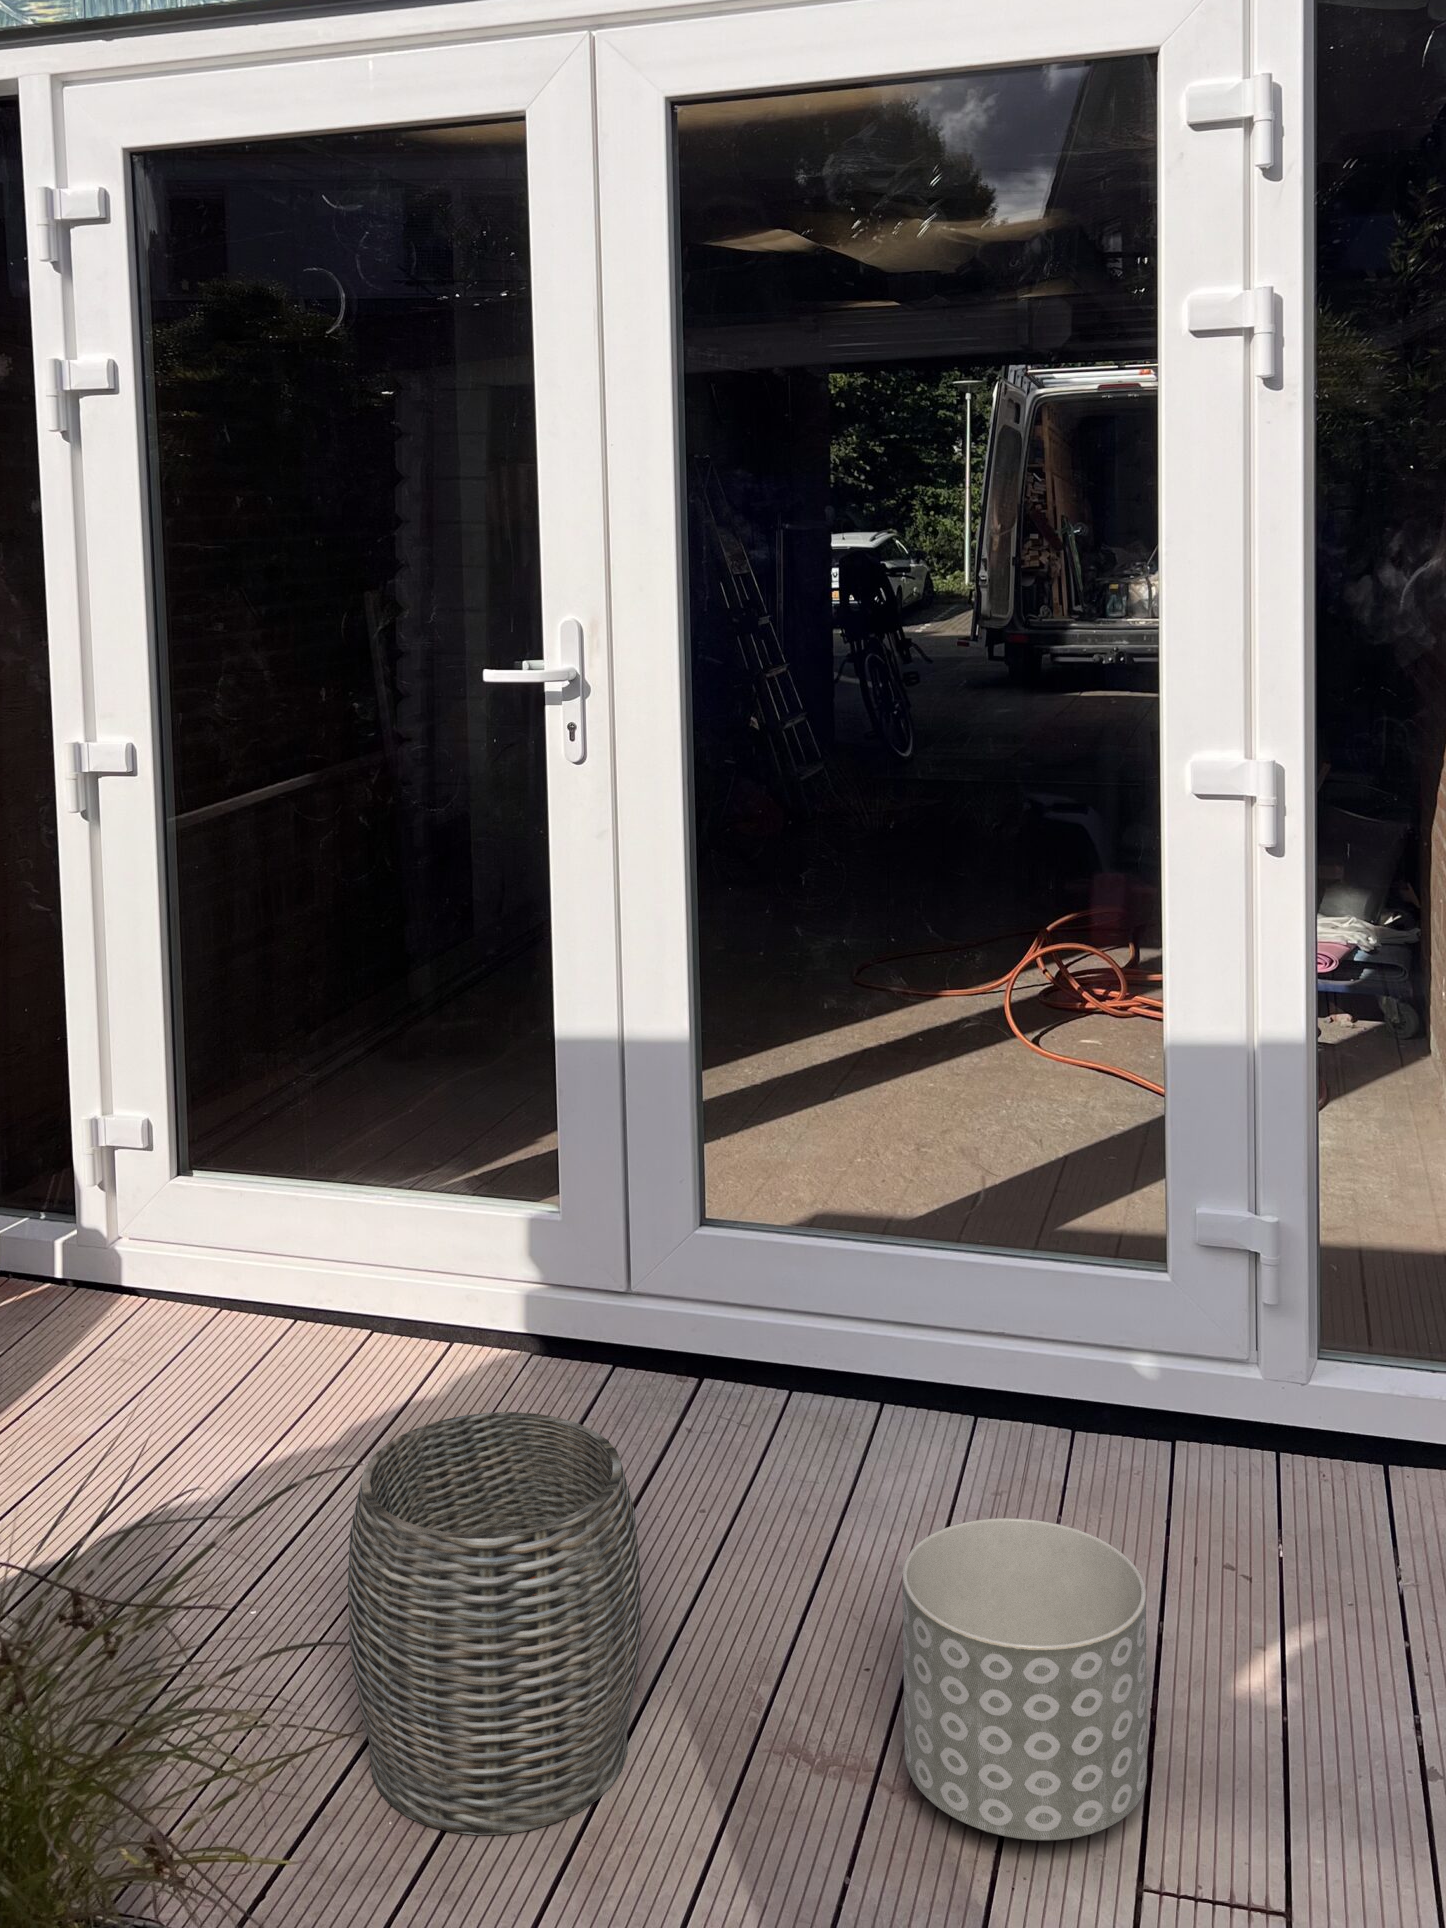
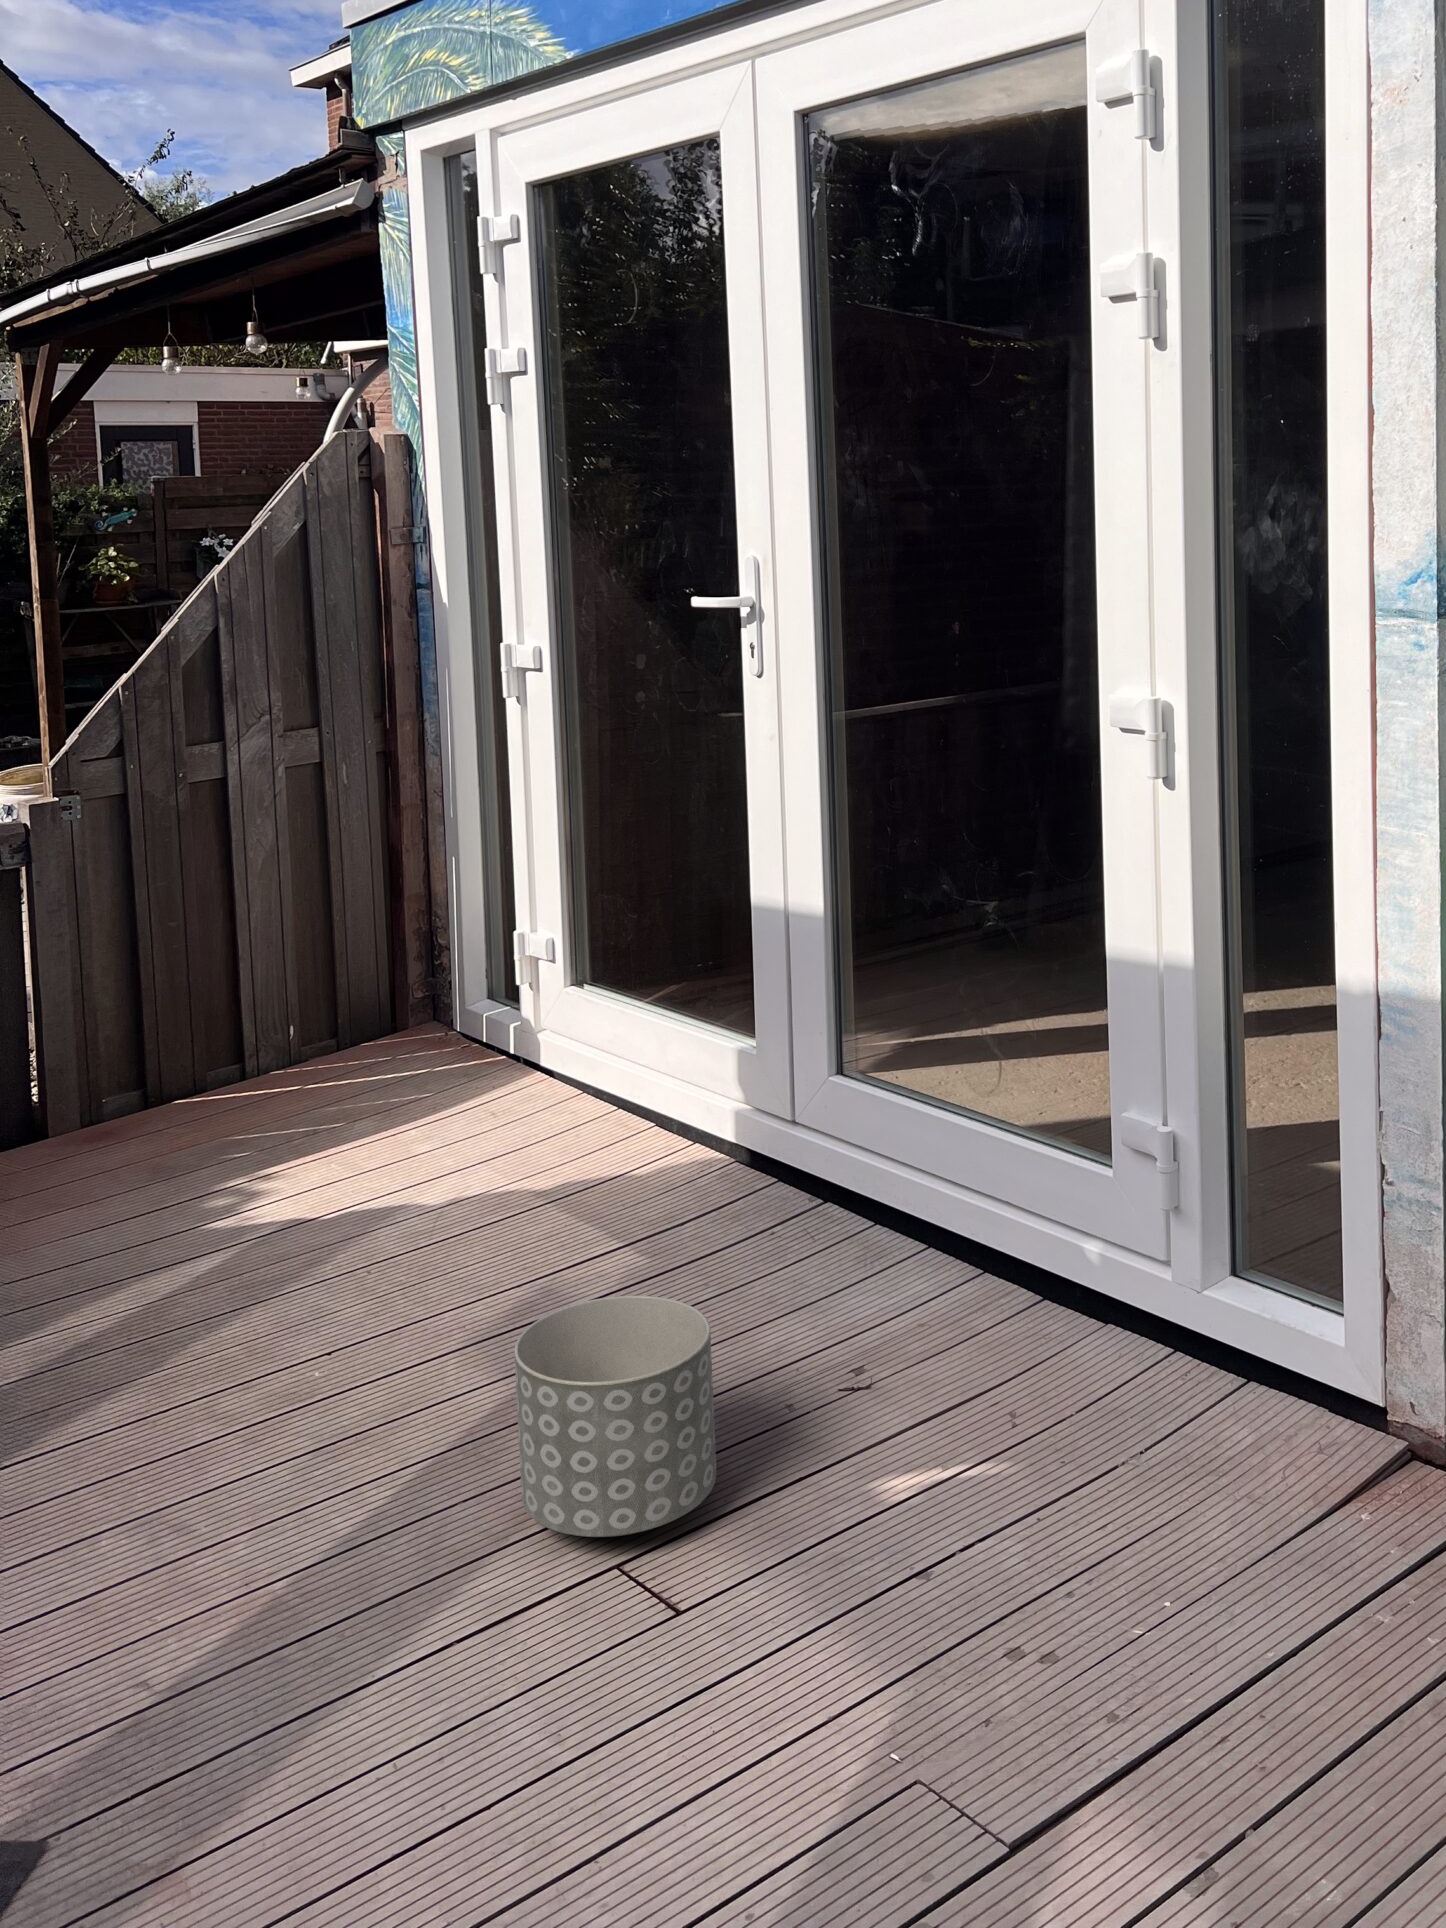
woven basket: present [348,1412,641,1835] -> none [240,1152,469,1440]

